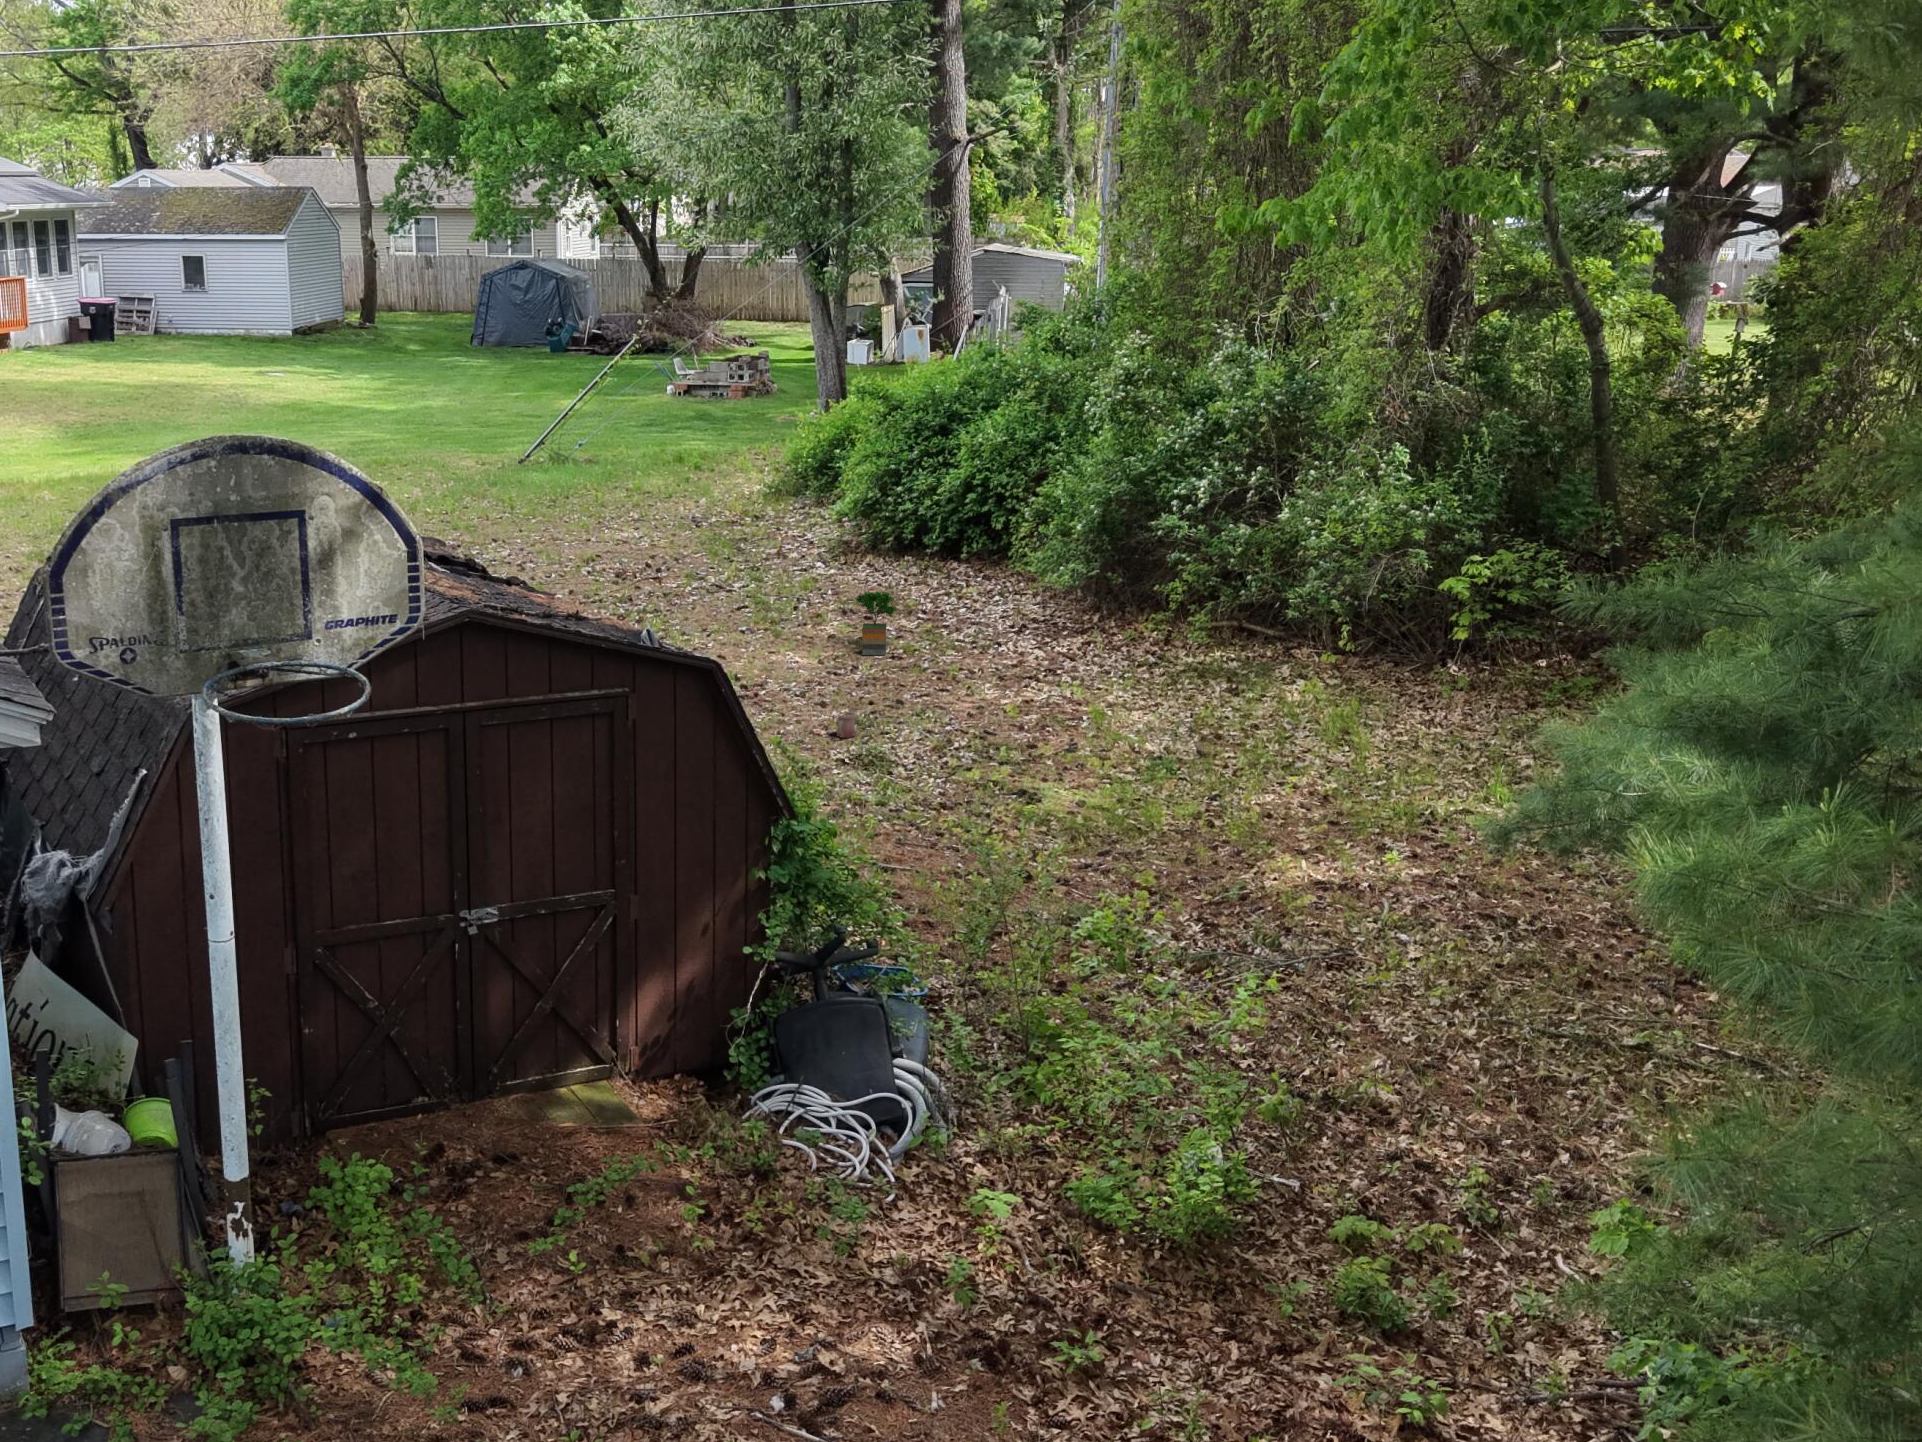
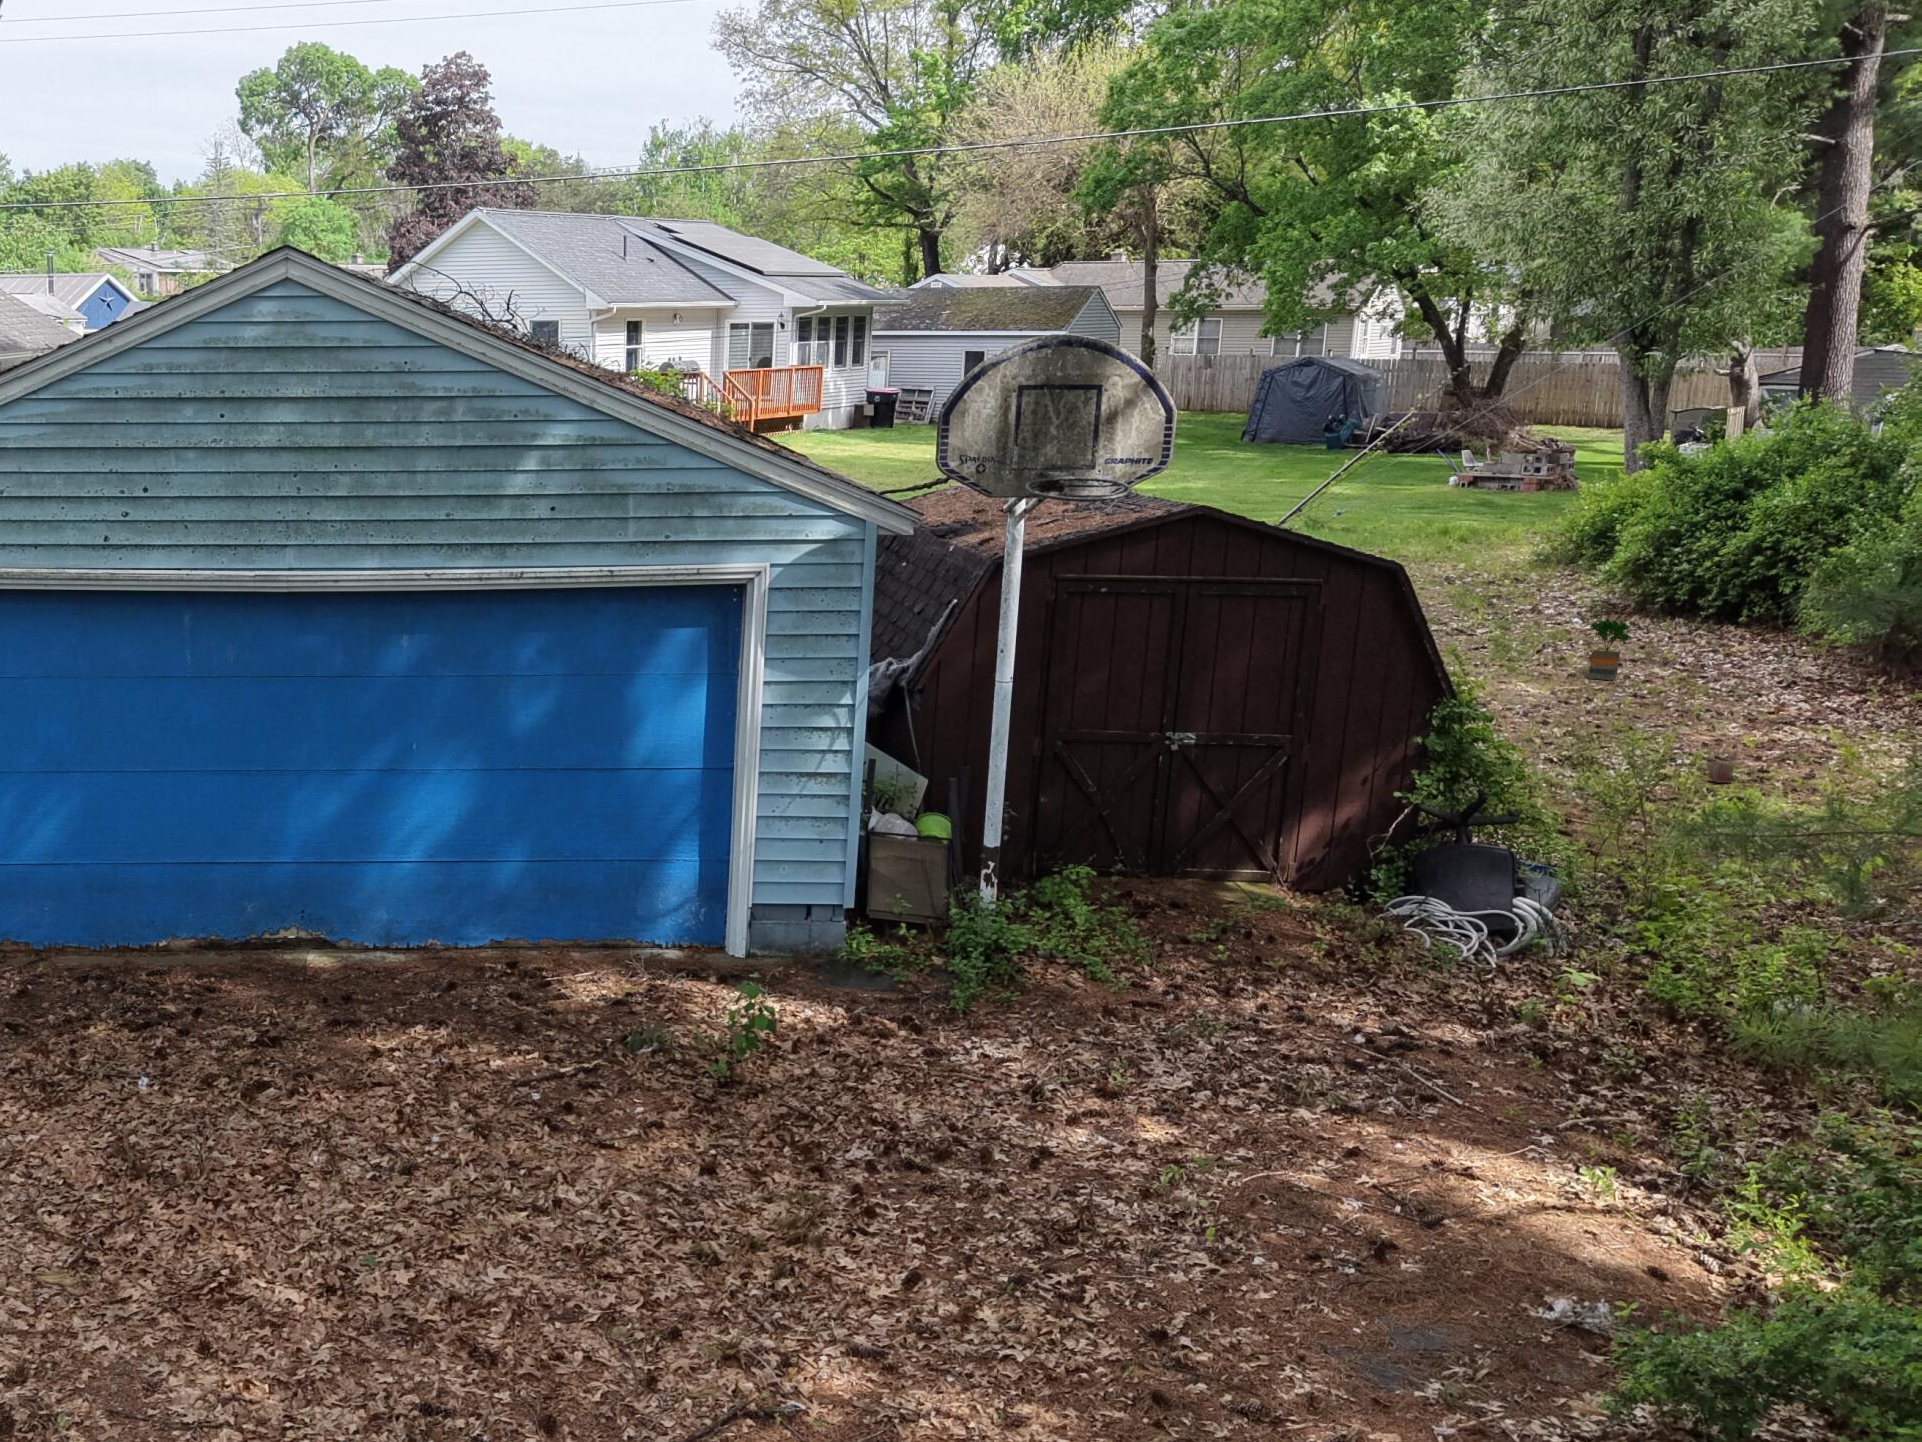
watering can: present [836,707,856,738] -> present [1709,753,1737,783]

